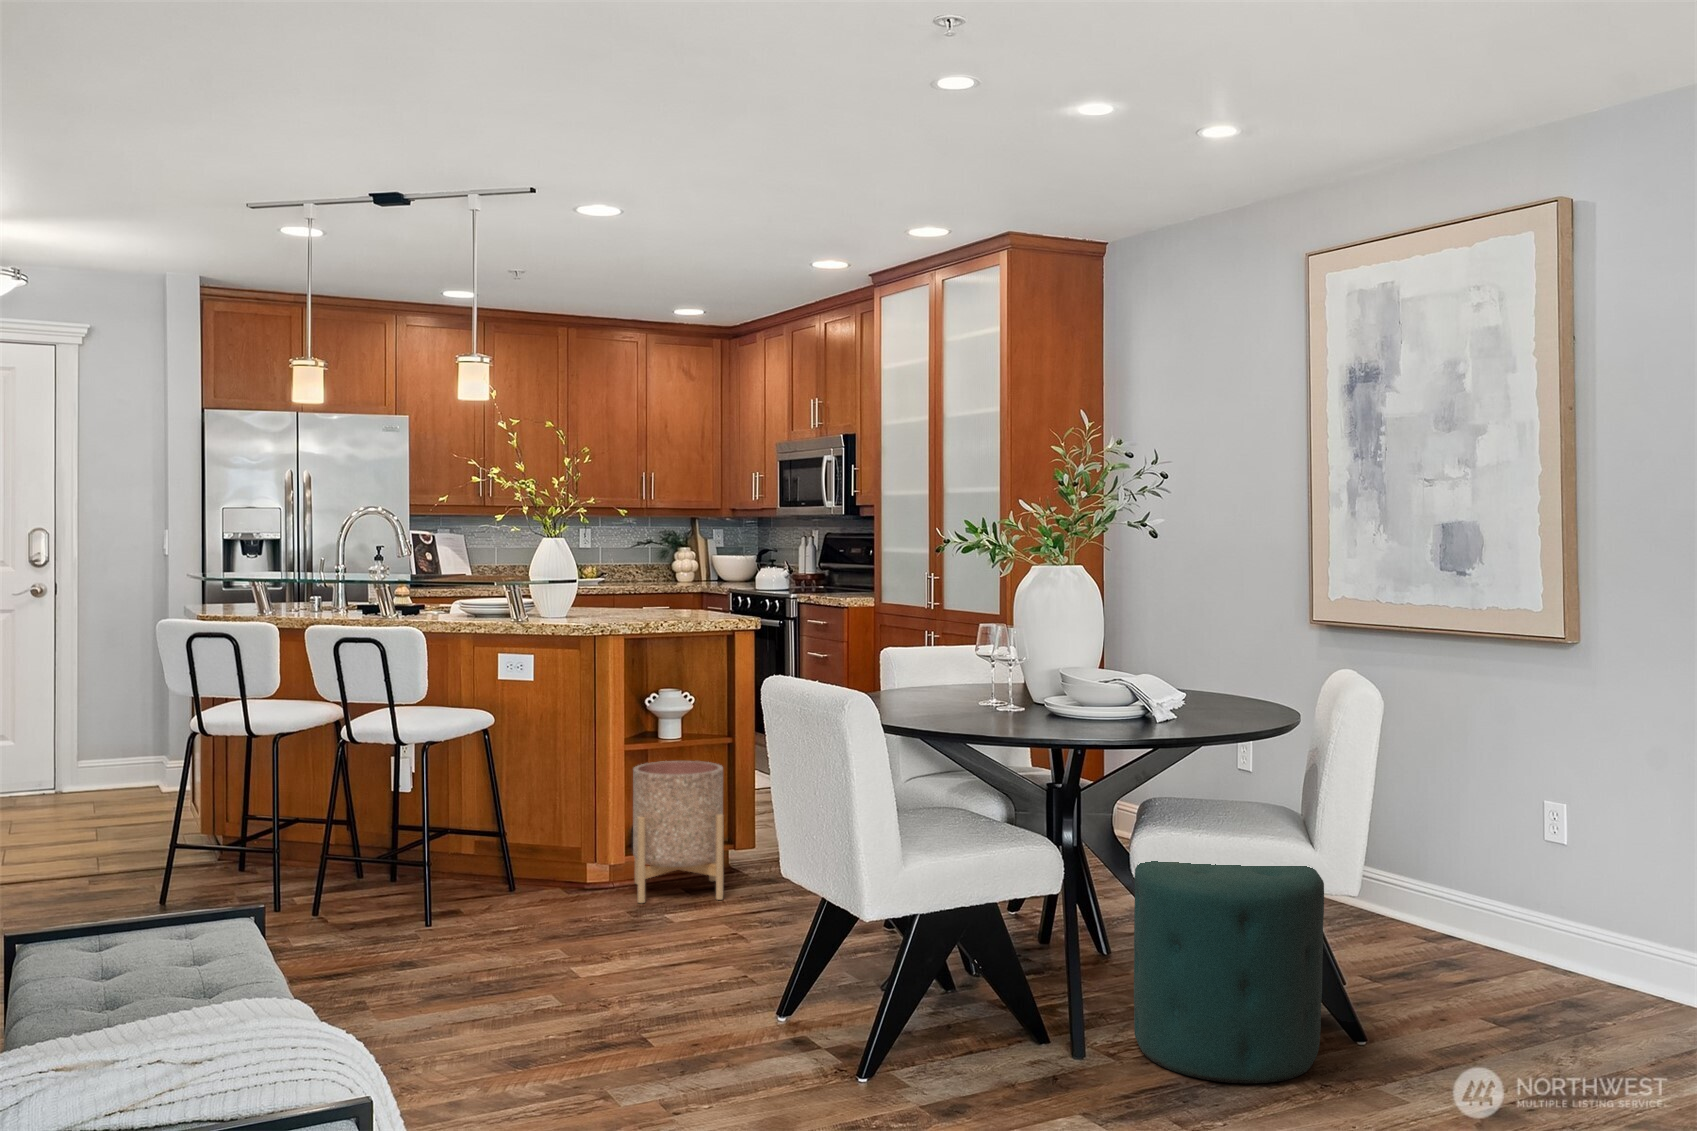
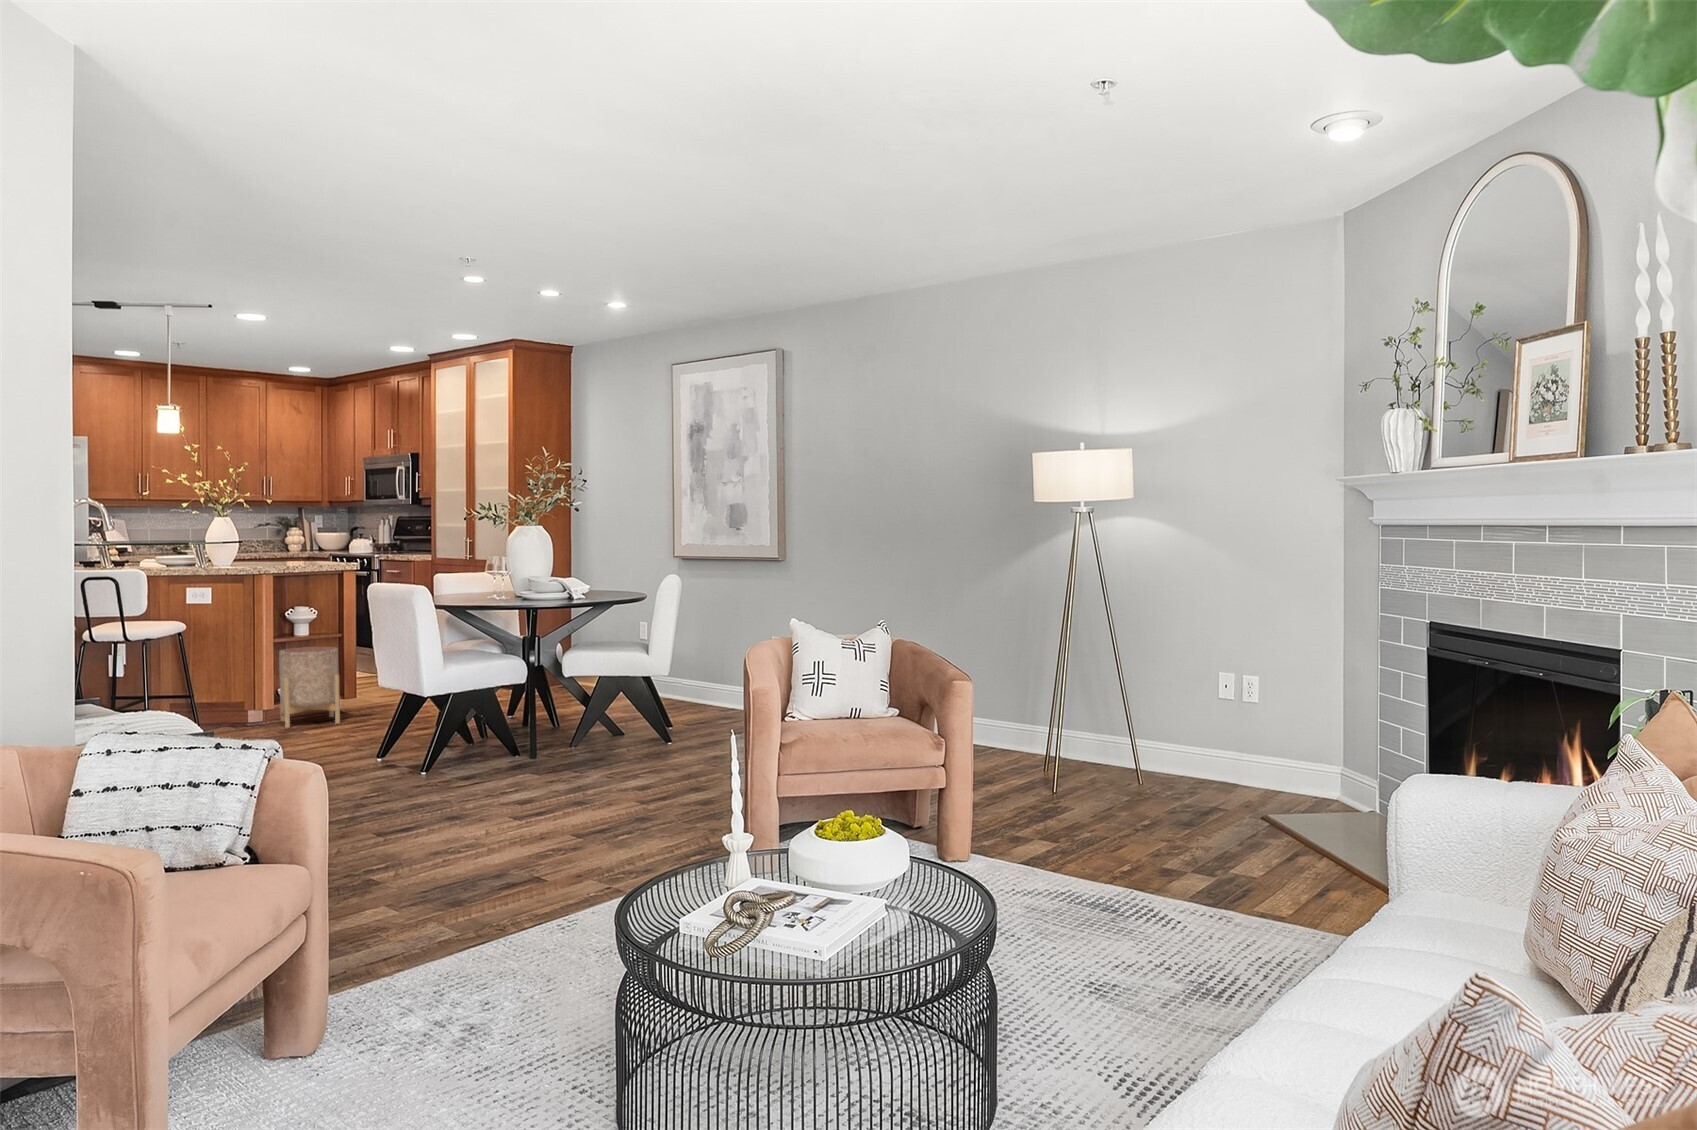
ottoman: present [1134,861,1324,1083] -> none [564,659,651,760]

